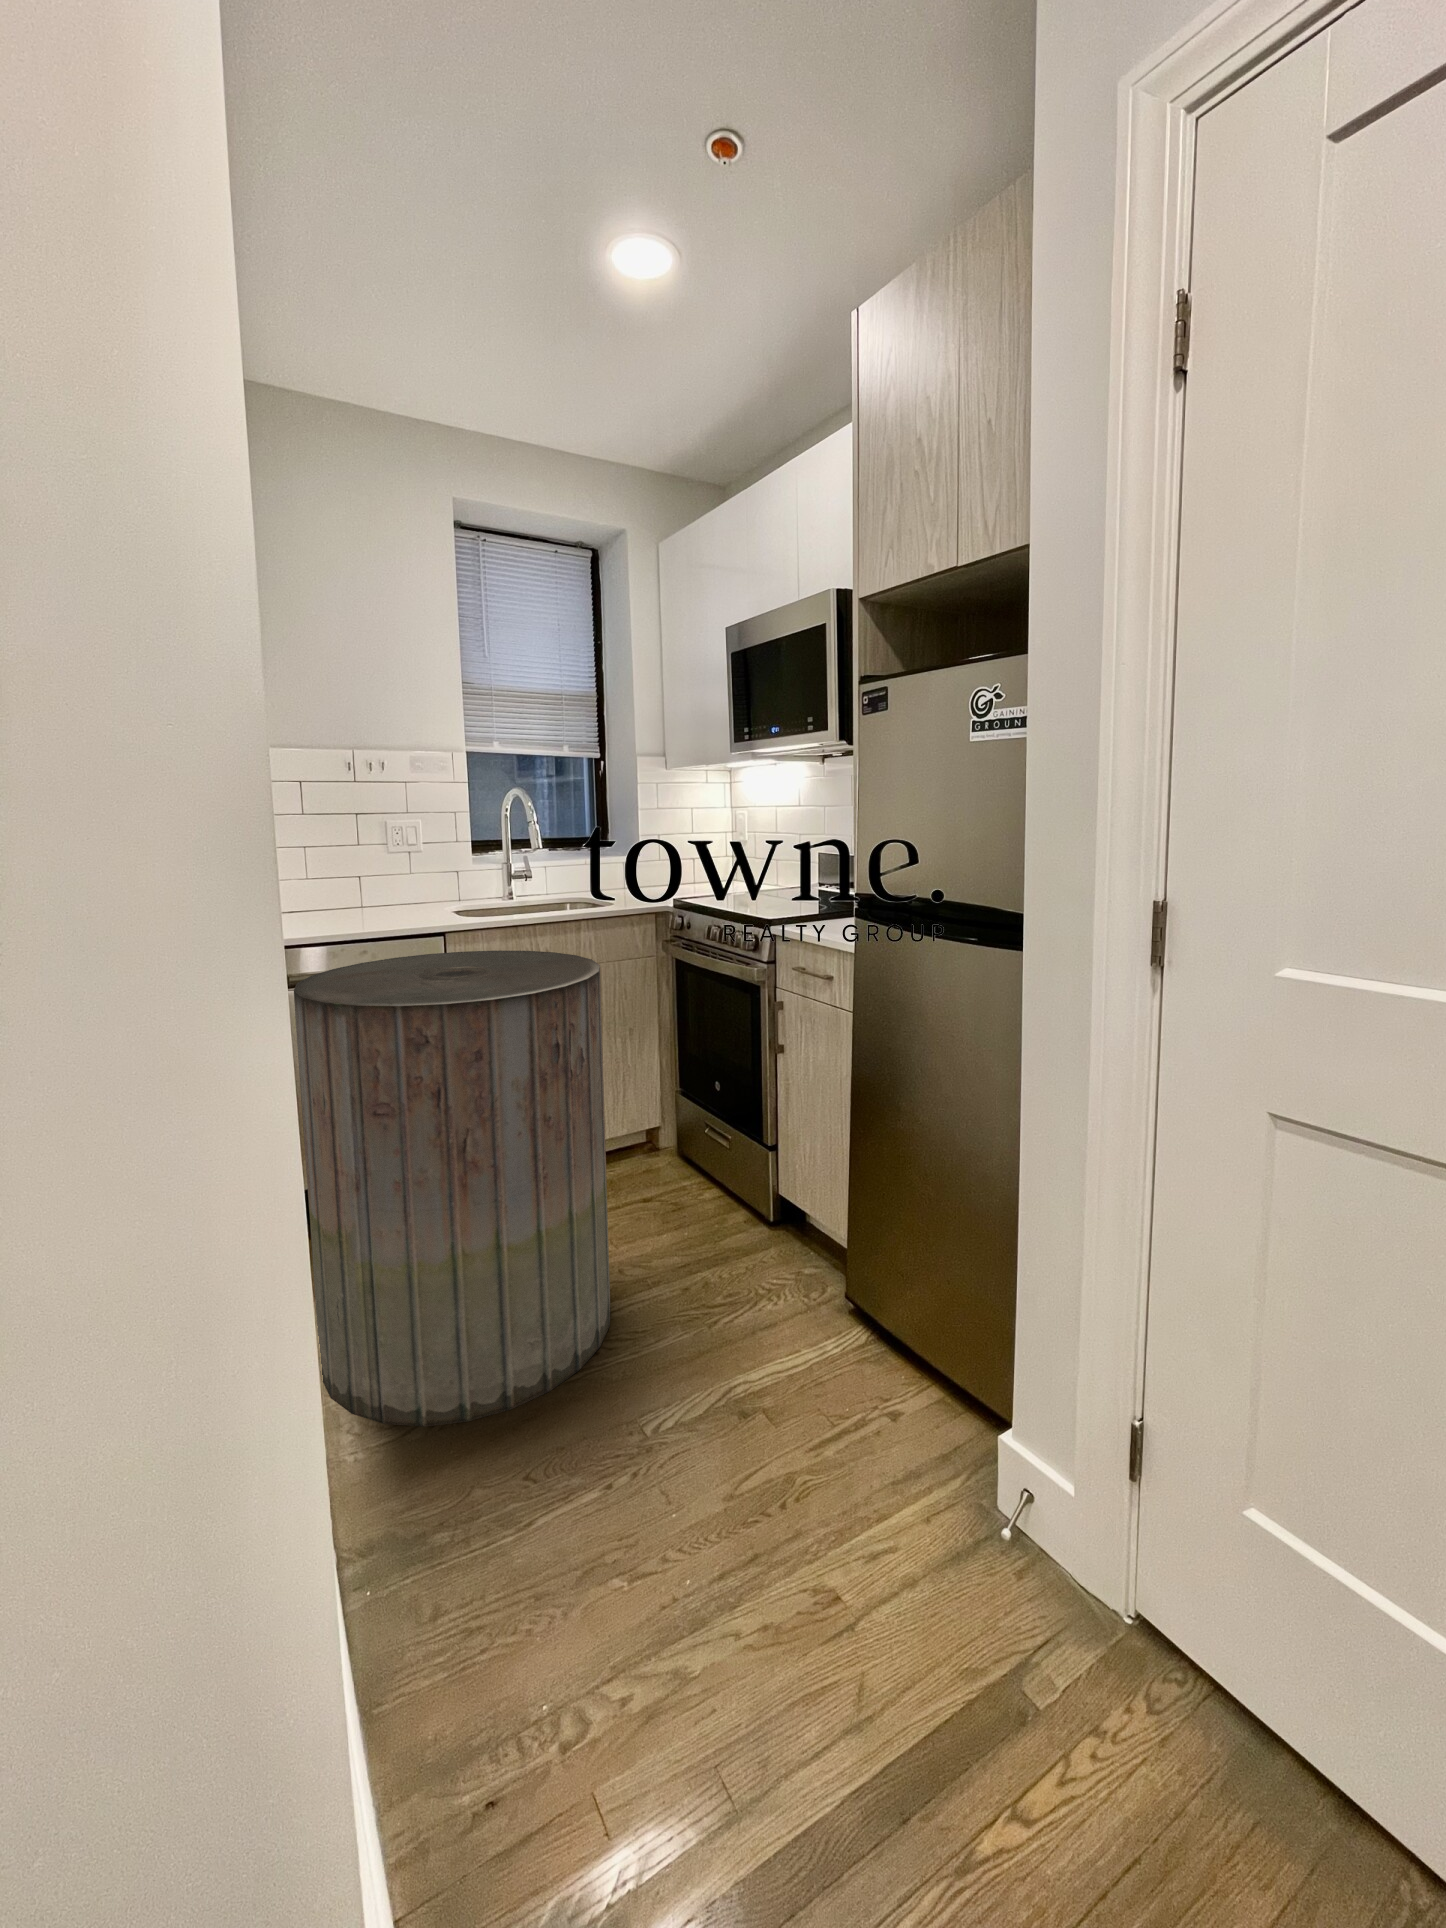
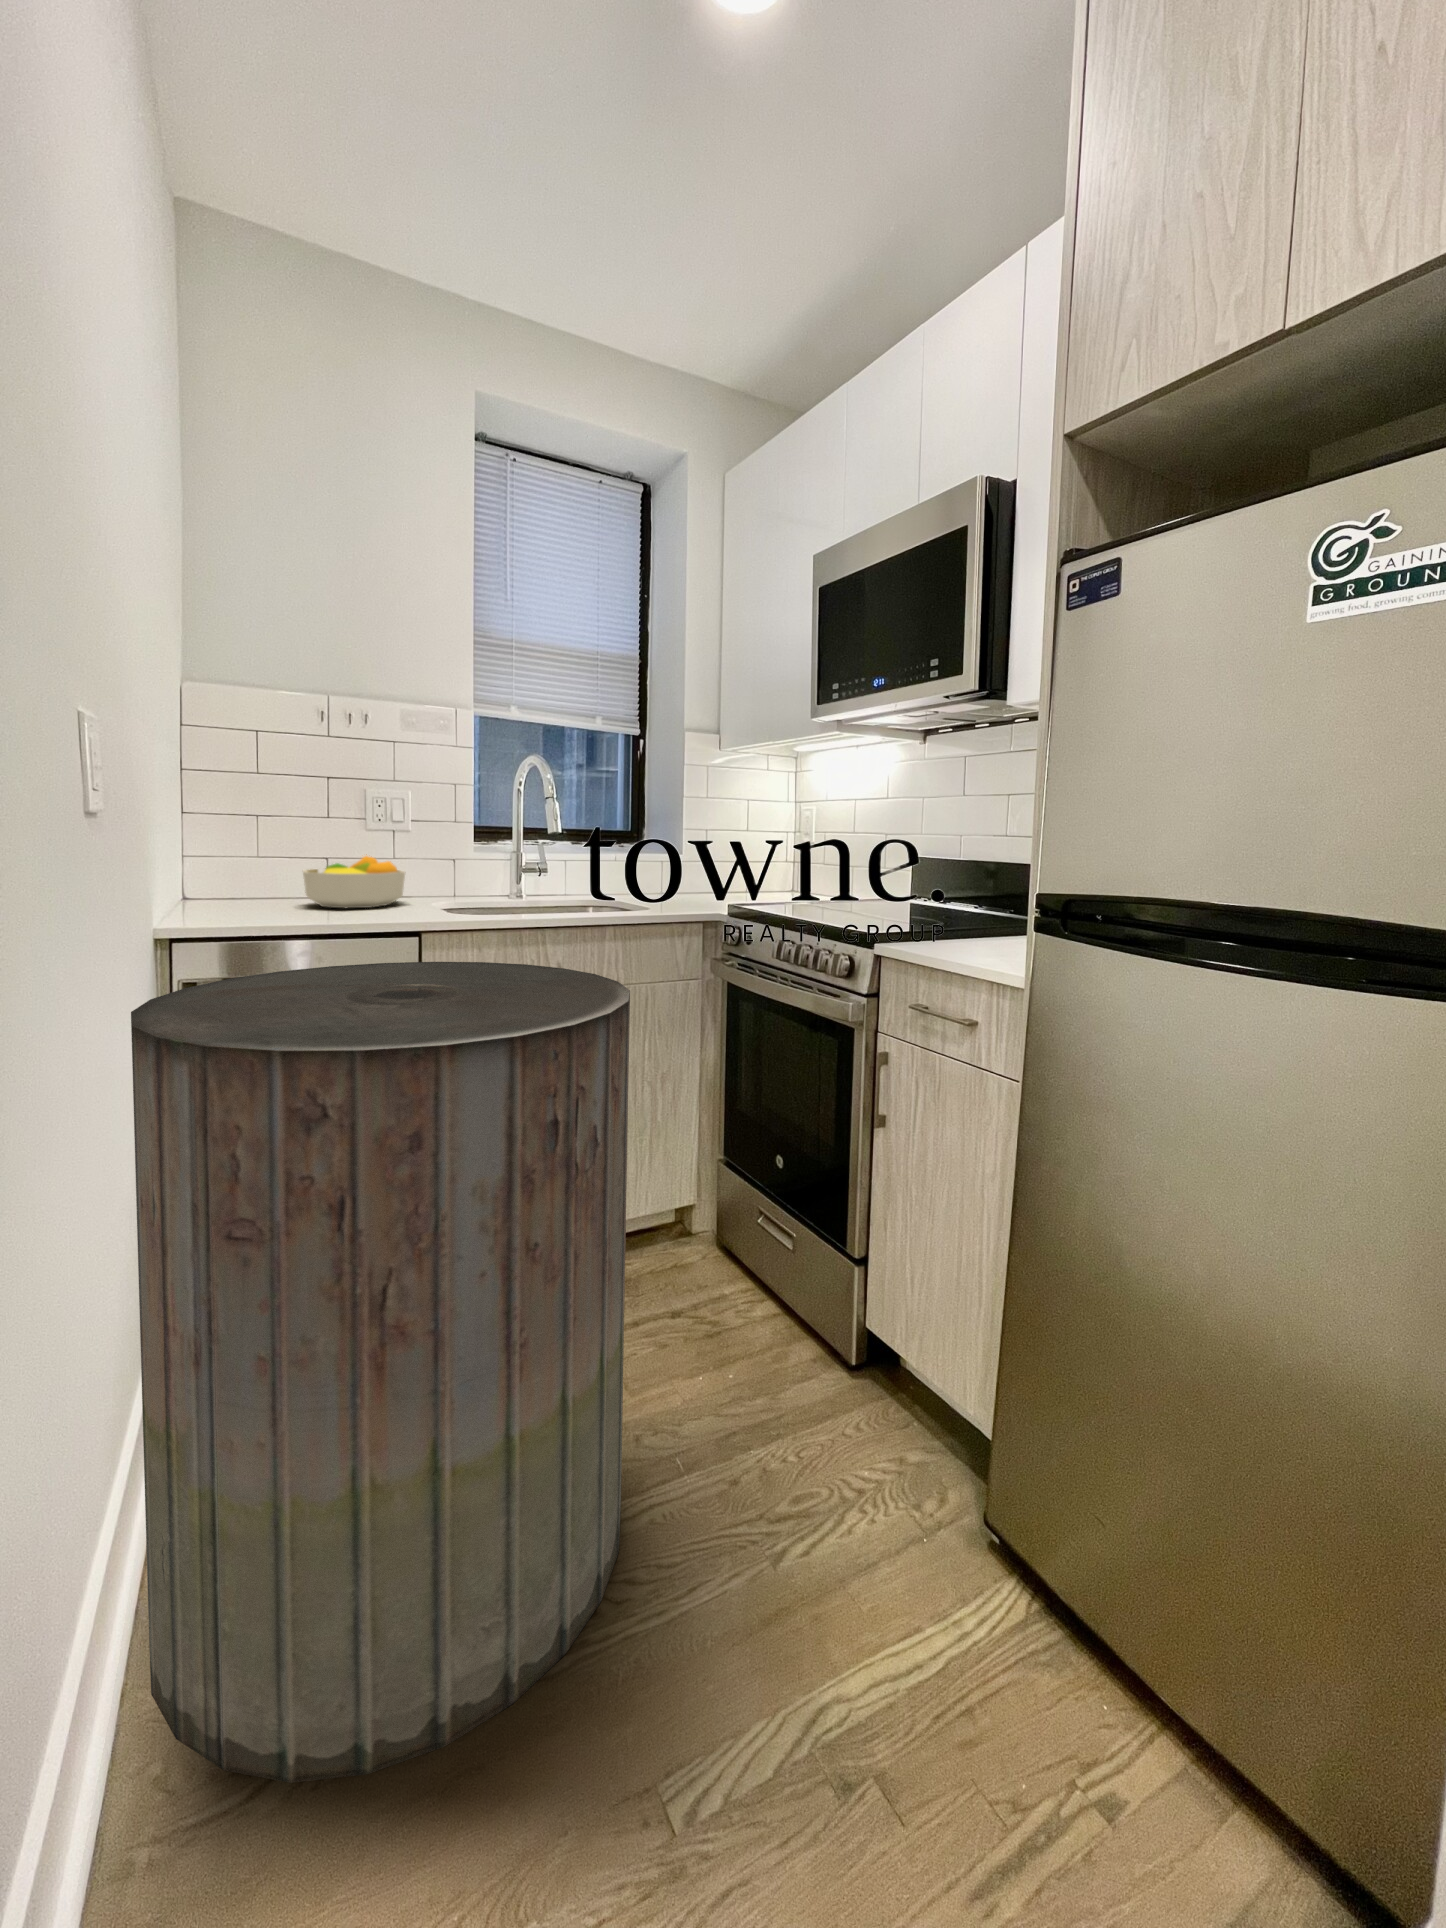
fruit bowl: none [343,870,422,914] -> present [303,856,405,908]

